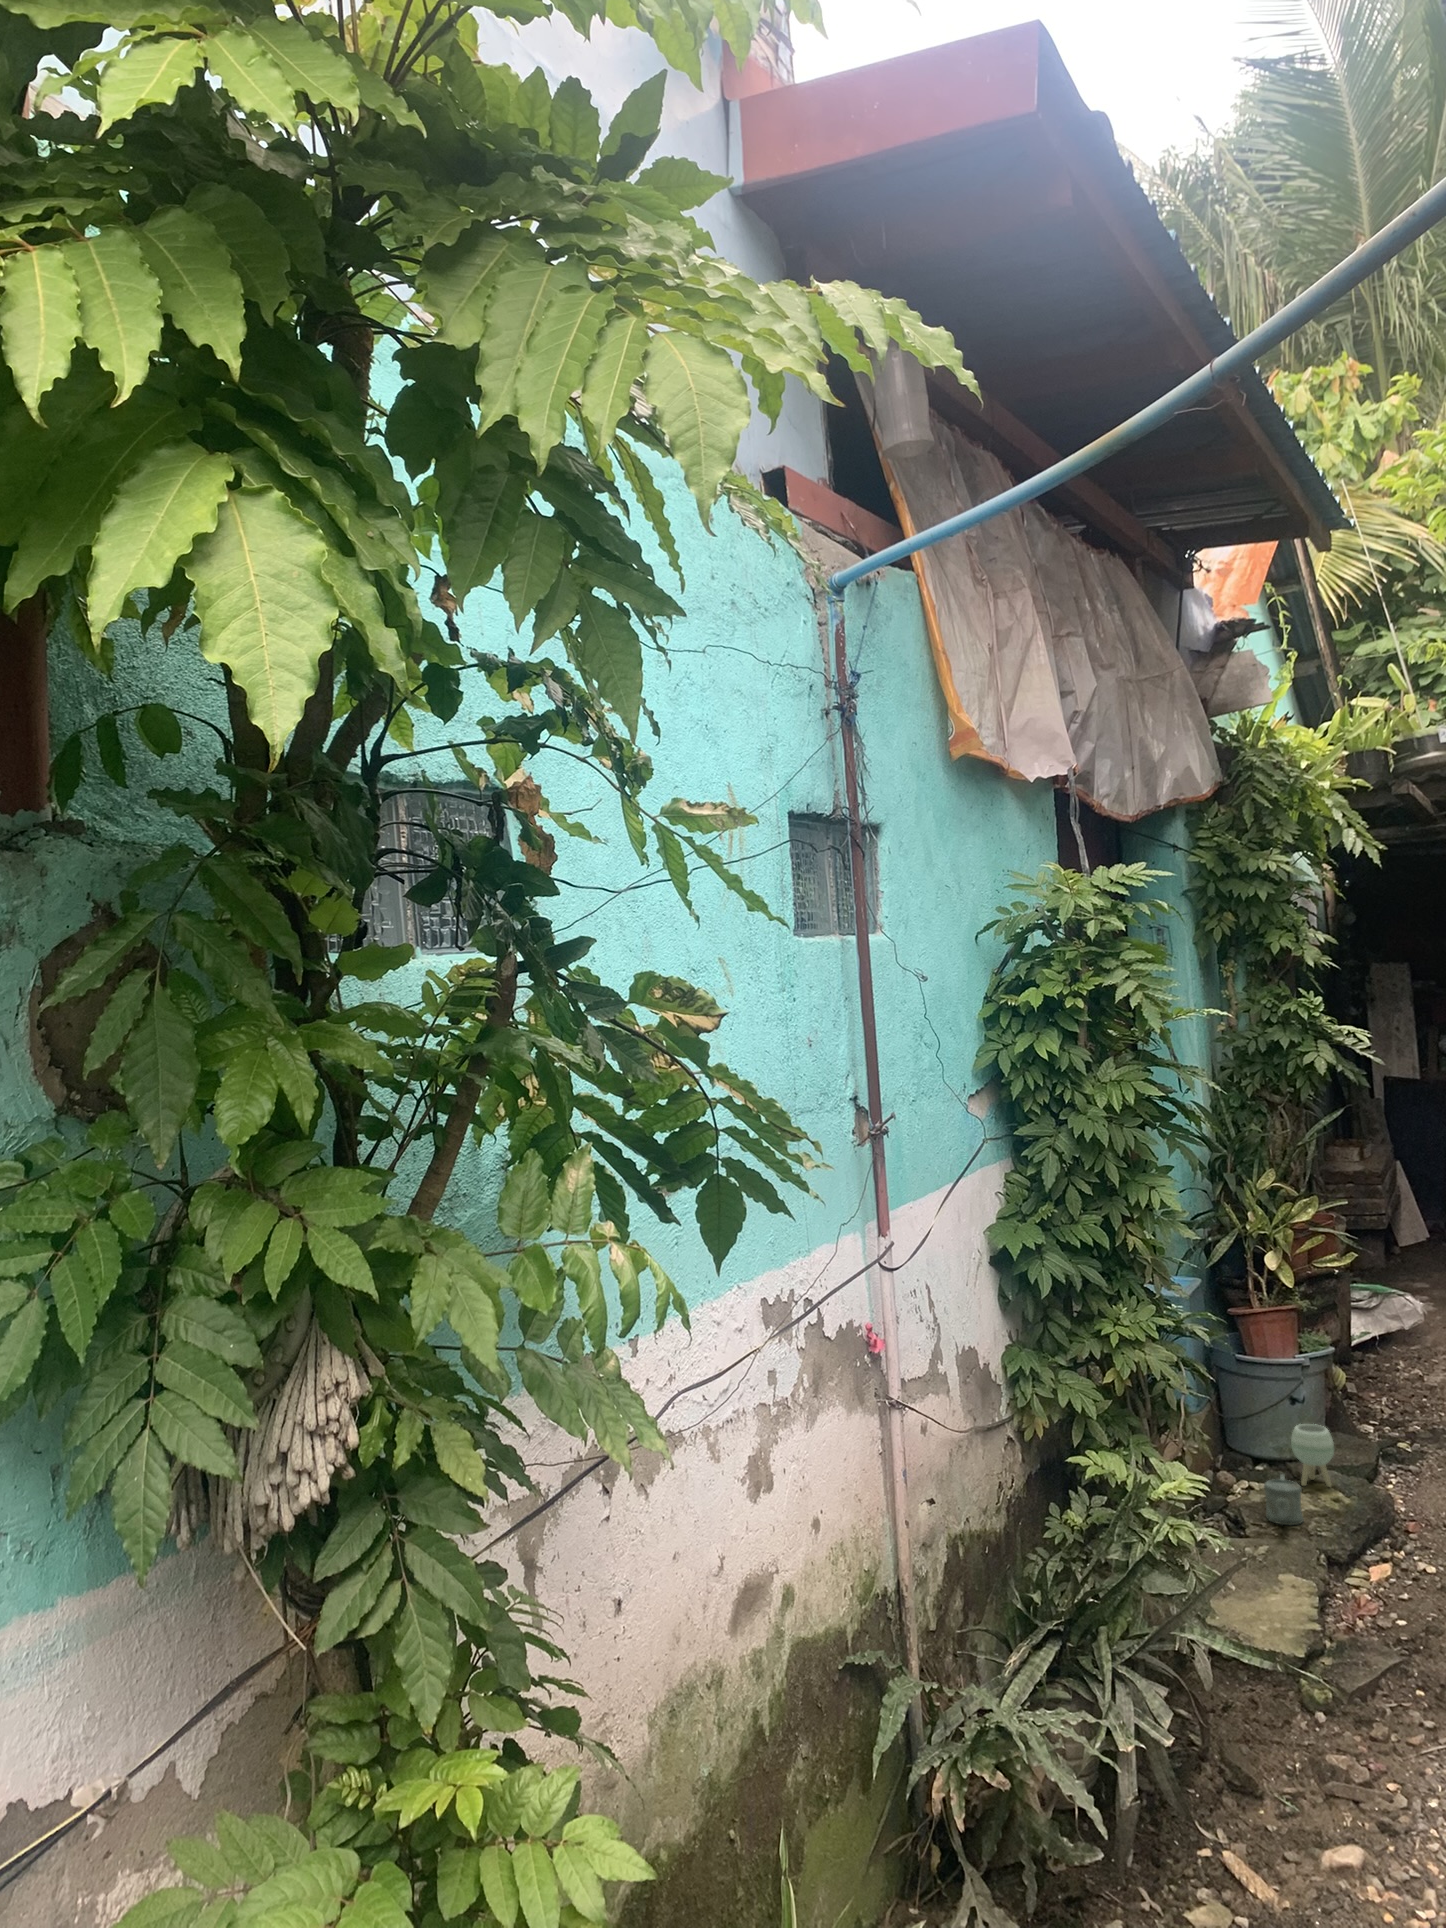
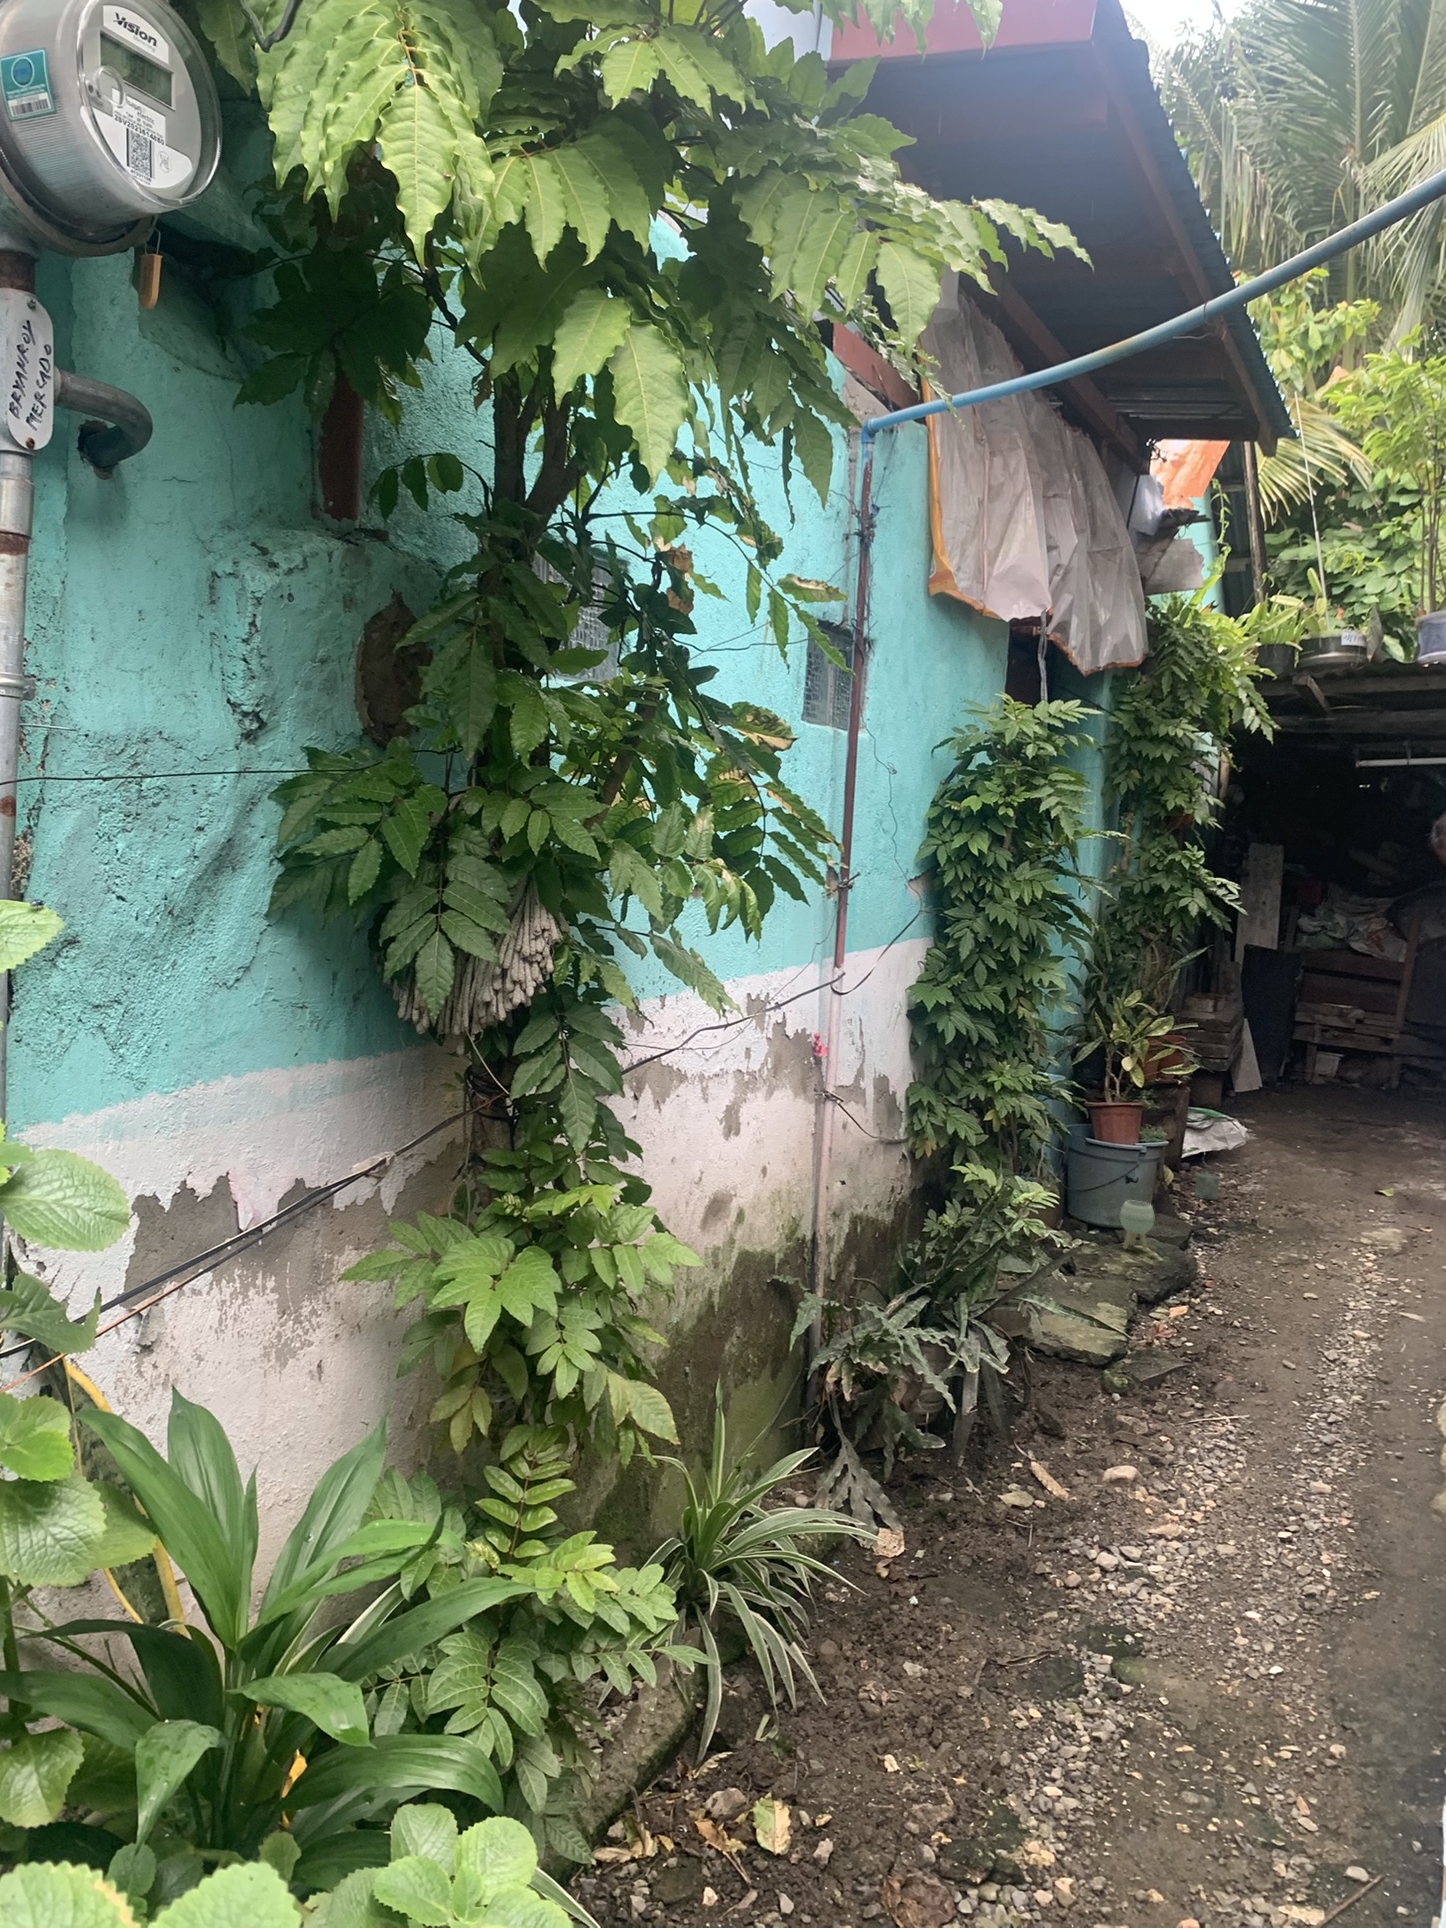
watering can: present [1264,1474,1304,1525] -> present [1194,1172,1220,1200]

